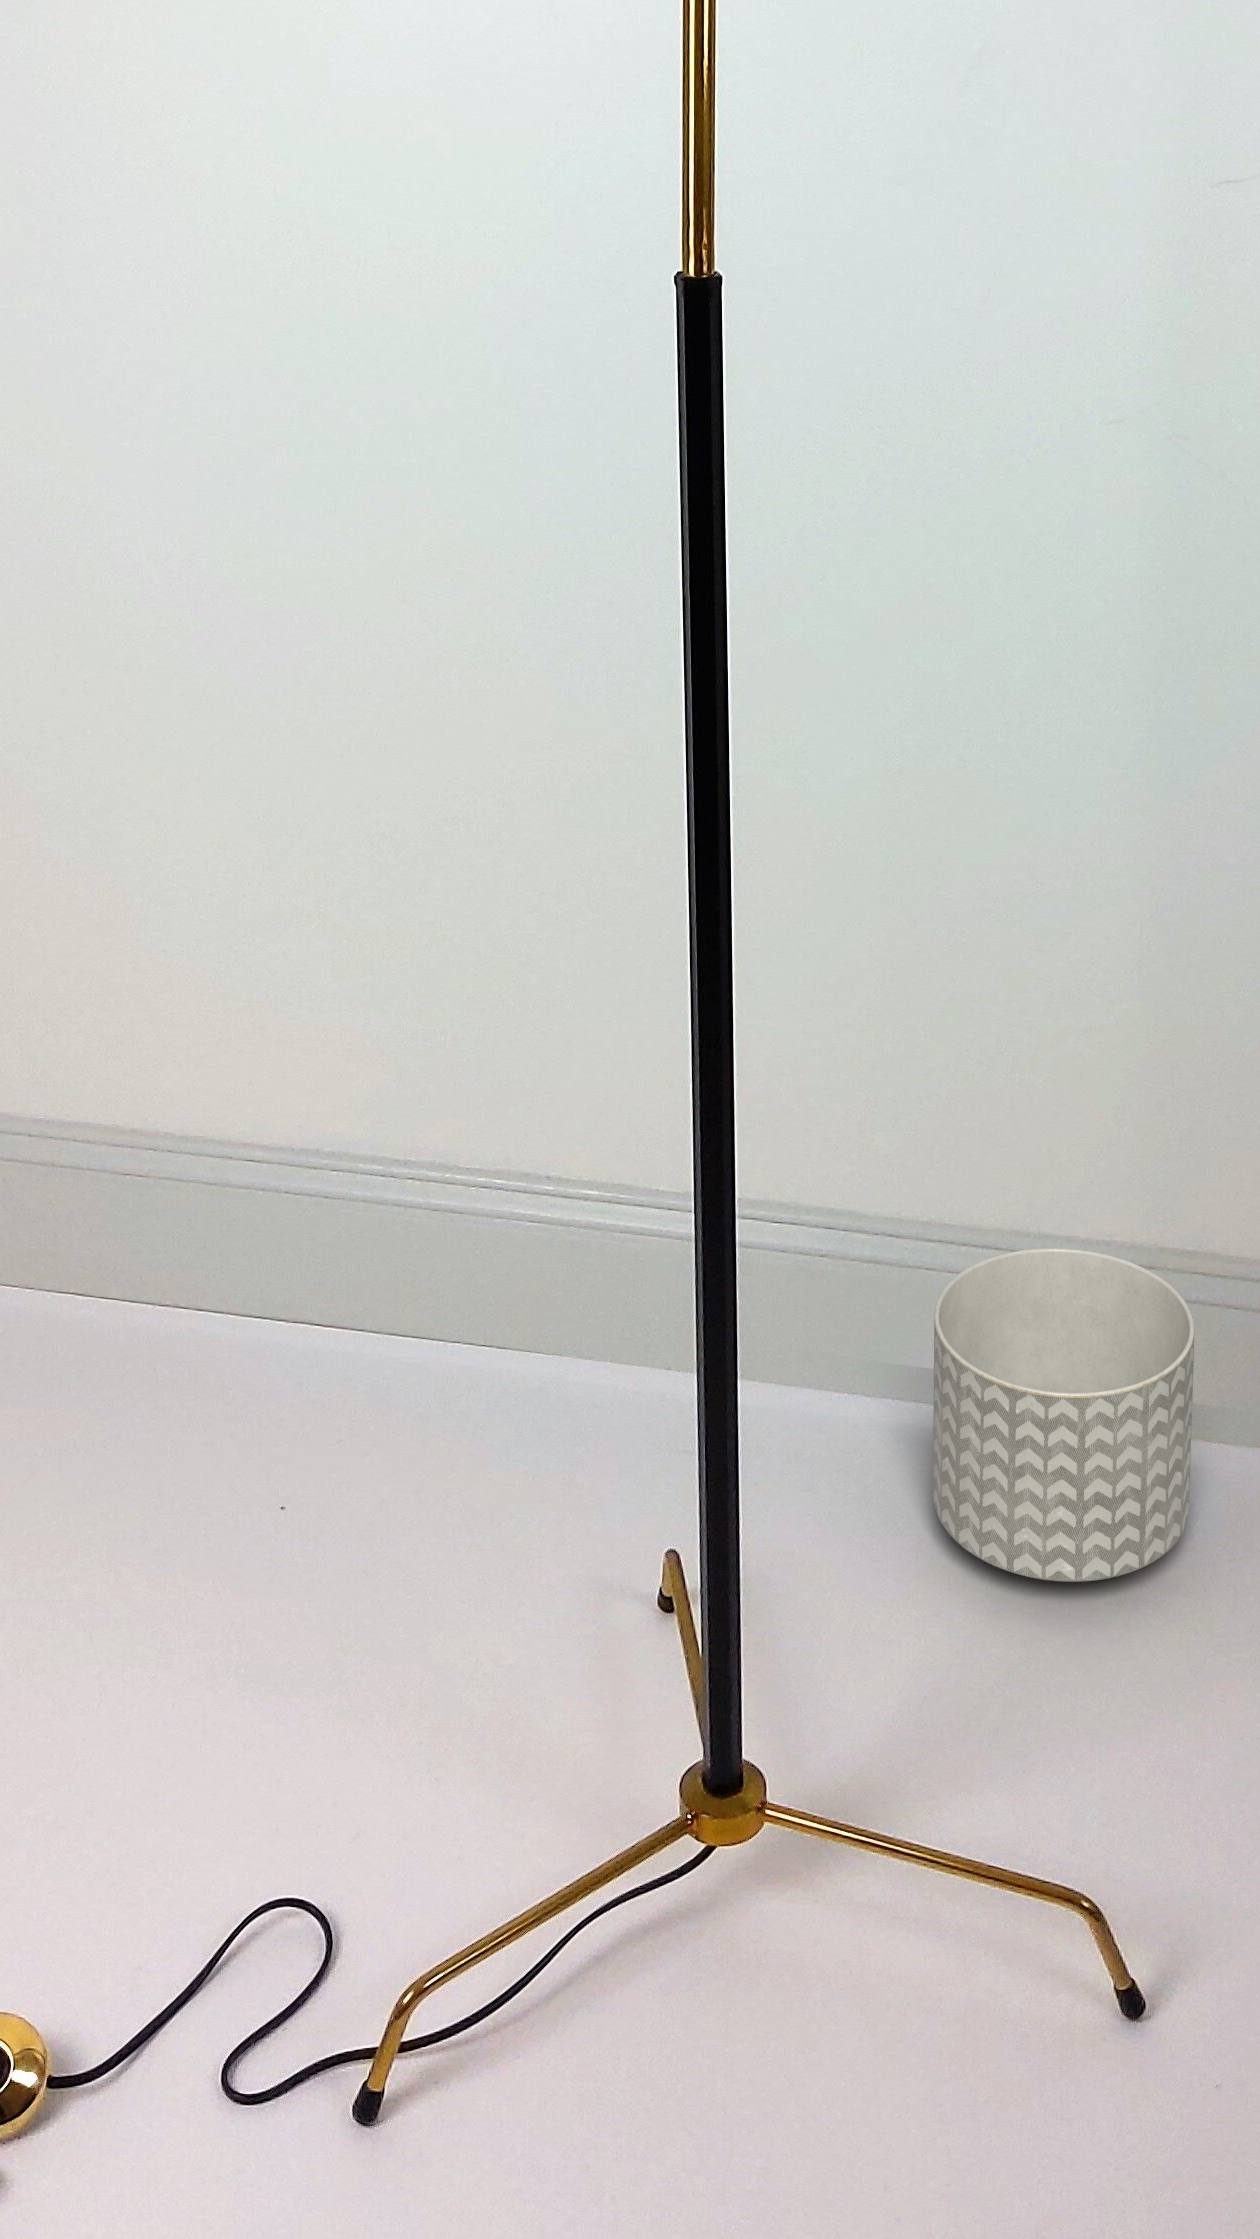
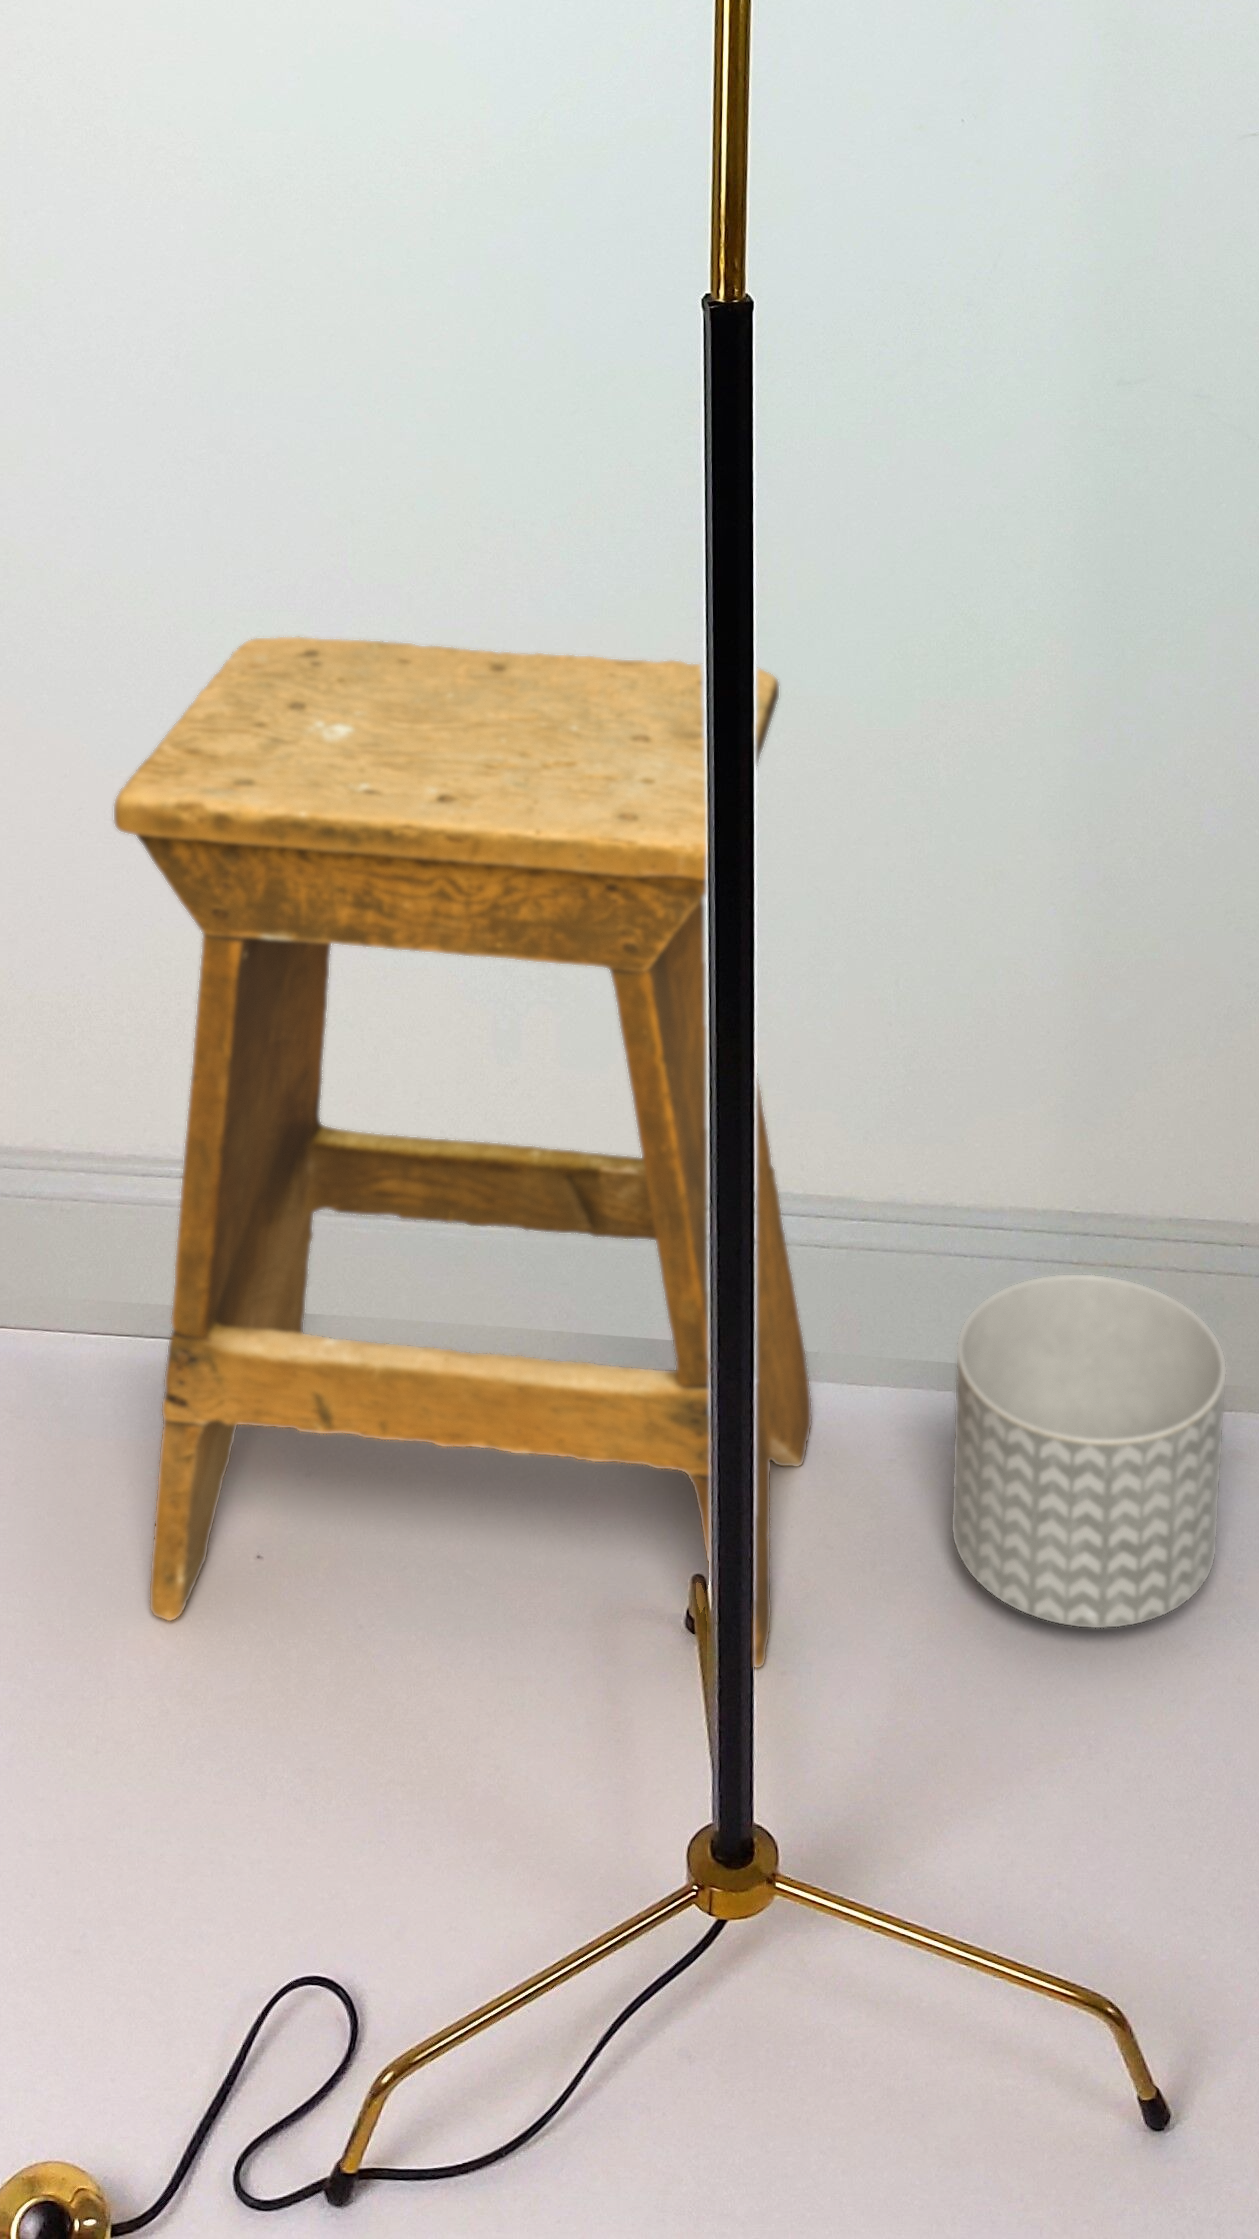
stool: none [115,638,795,1627] -> present [114,637,811,1667]

